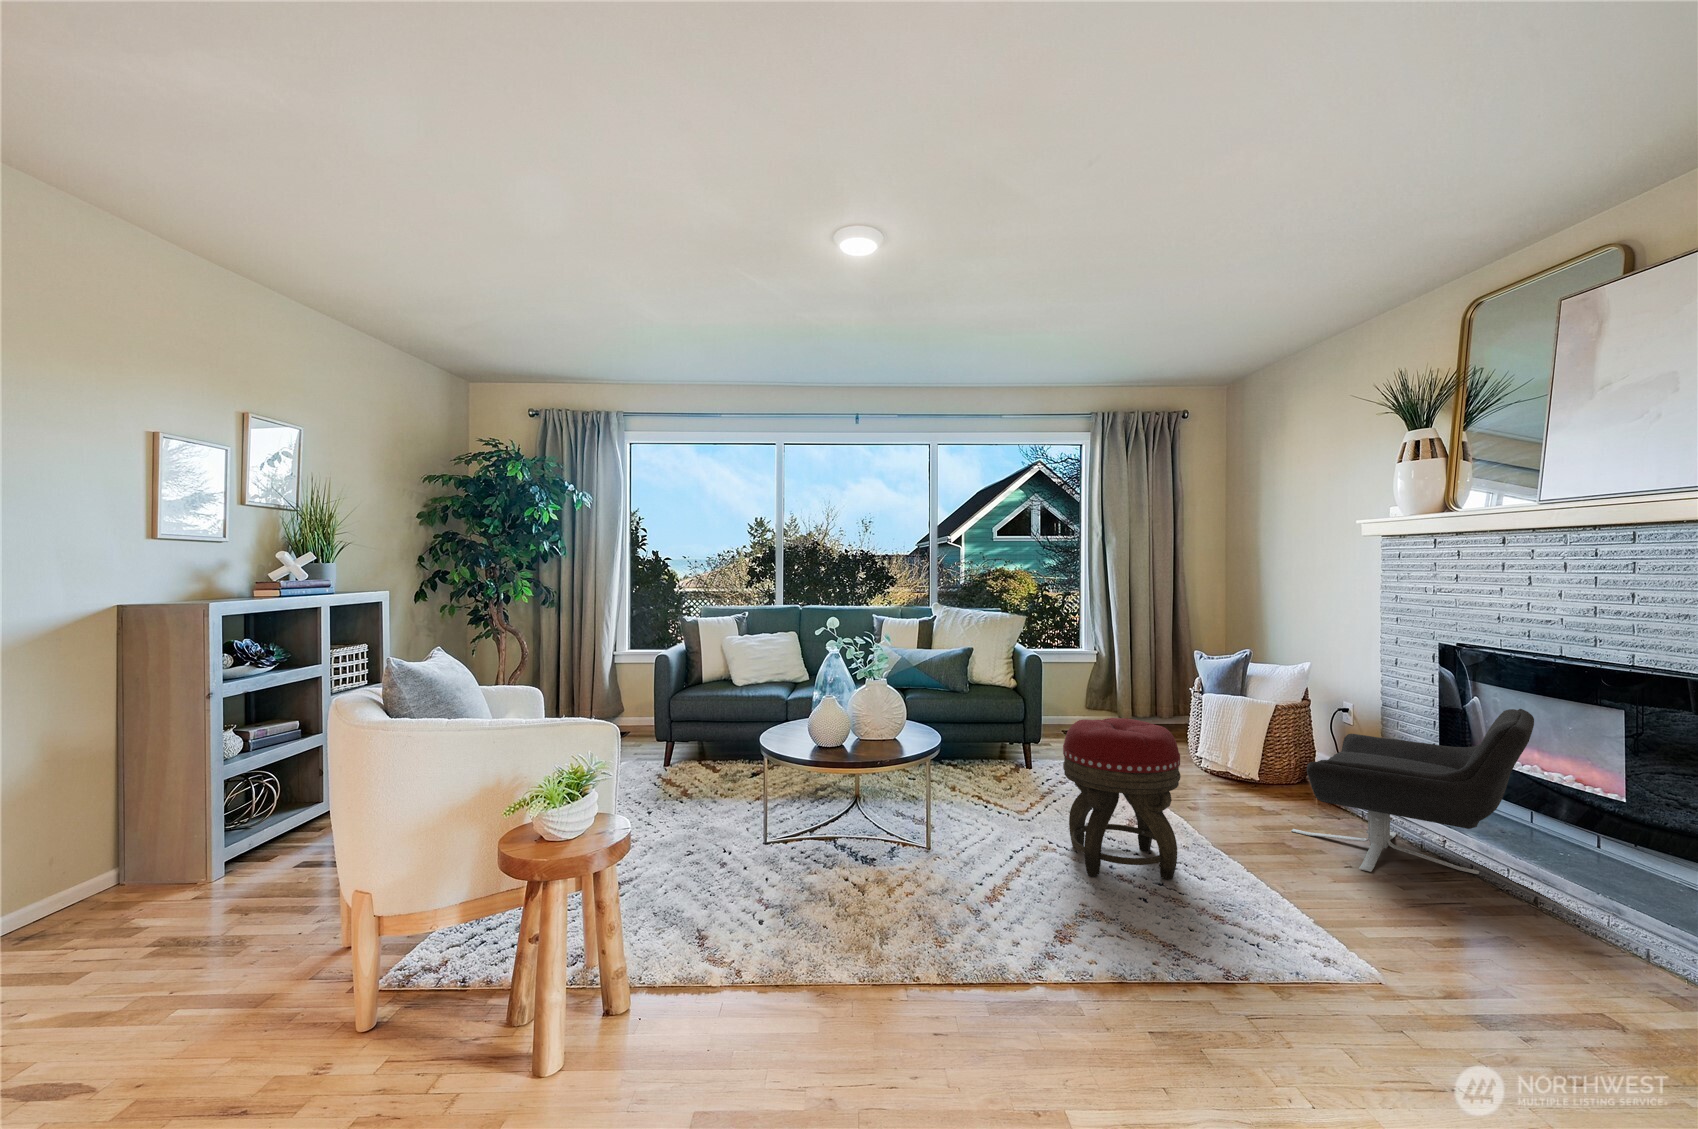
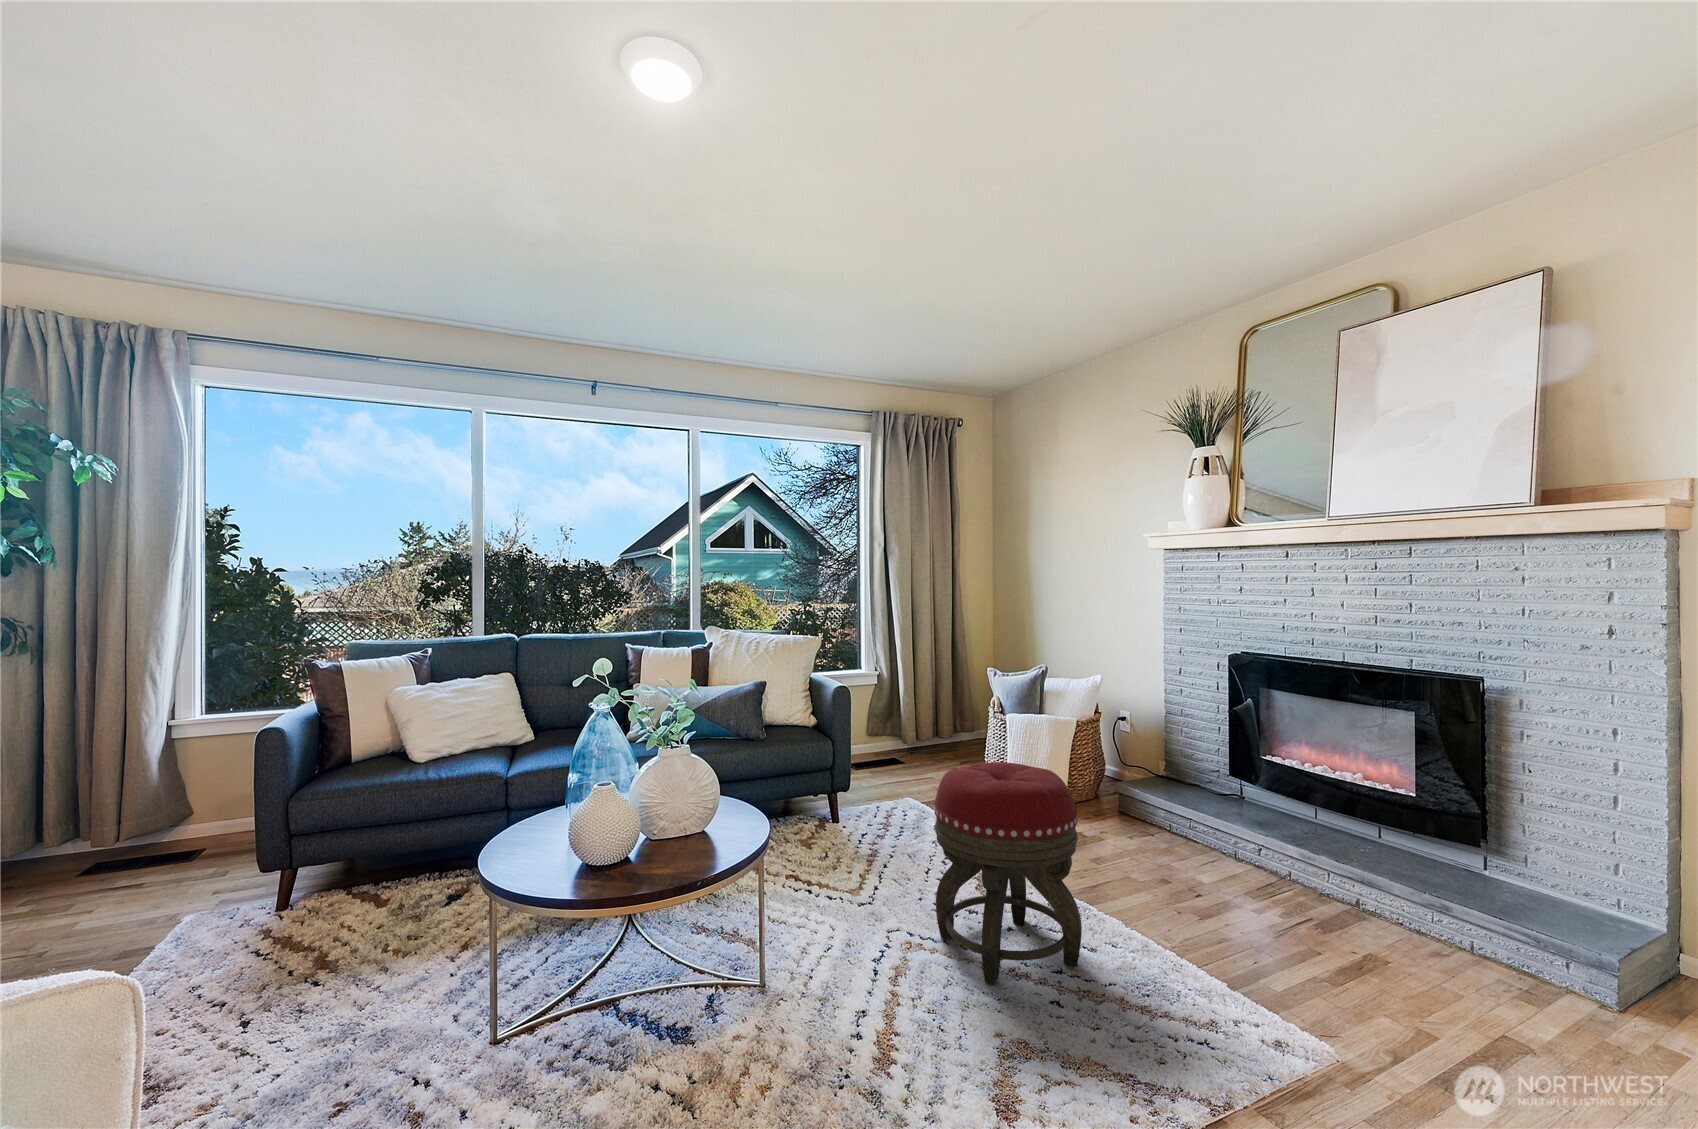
lounge chair: present [1291,709,1534,874] -> none [1131,712,1369,903]

